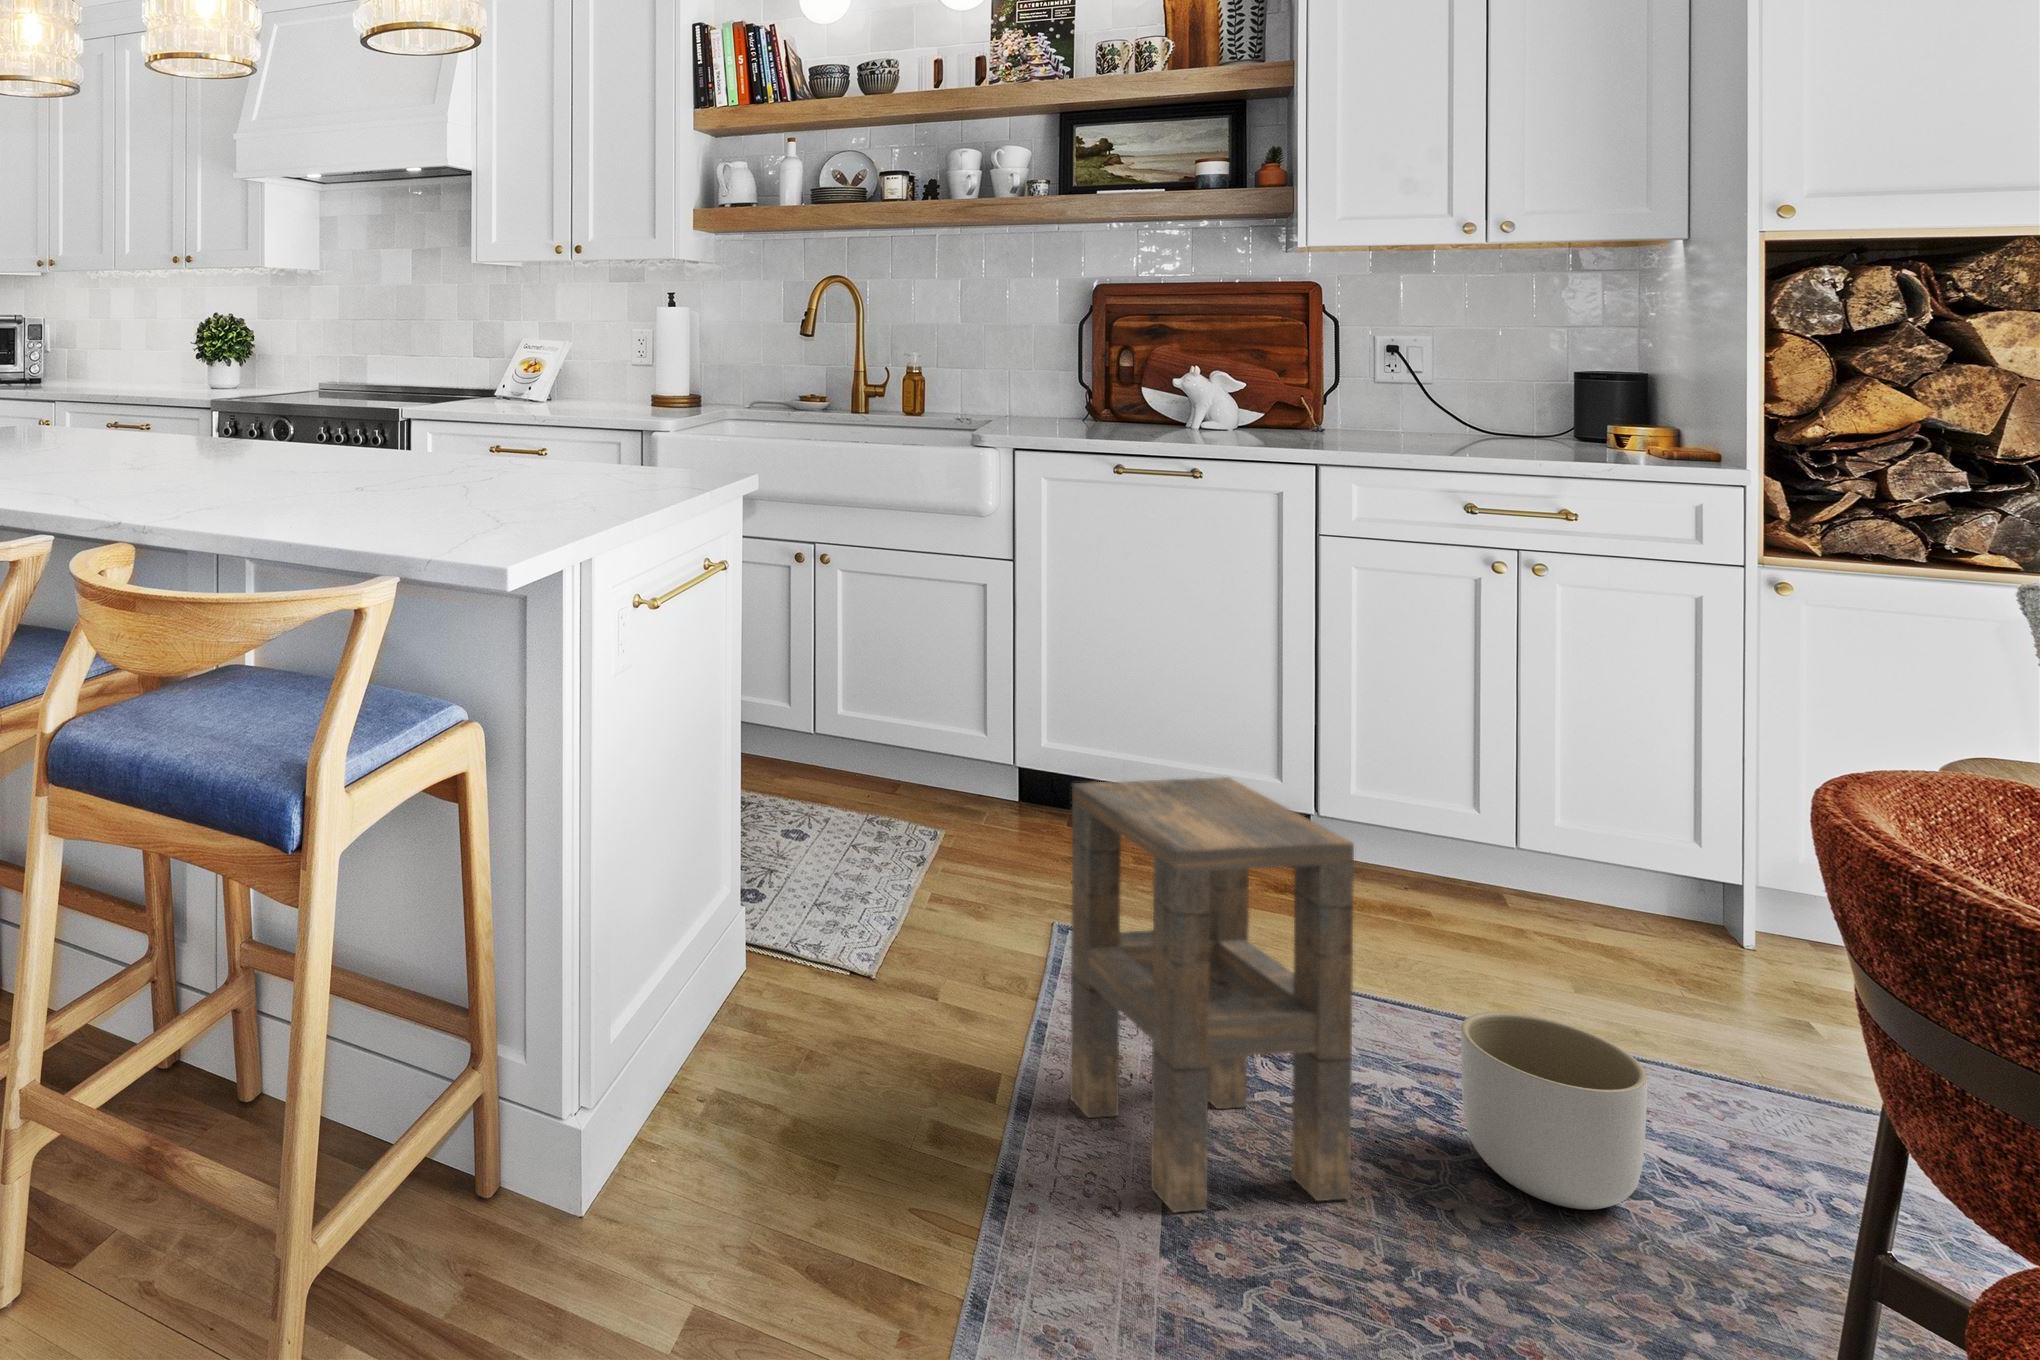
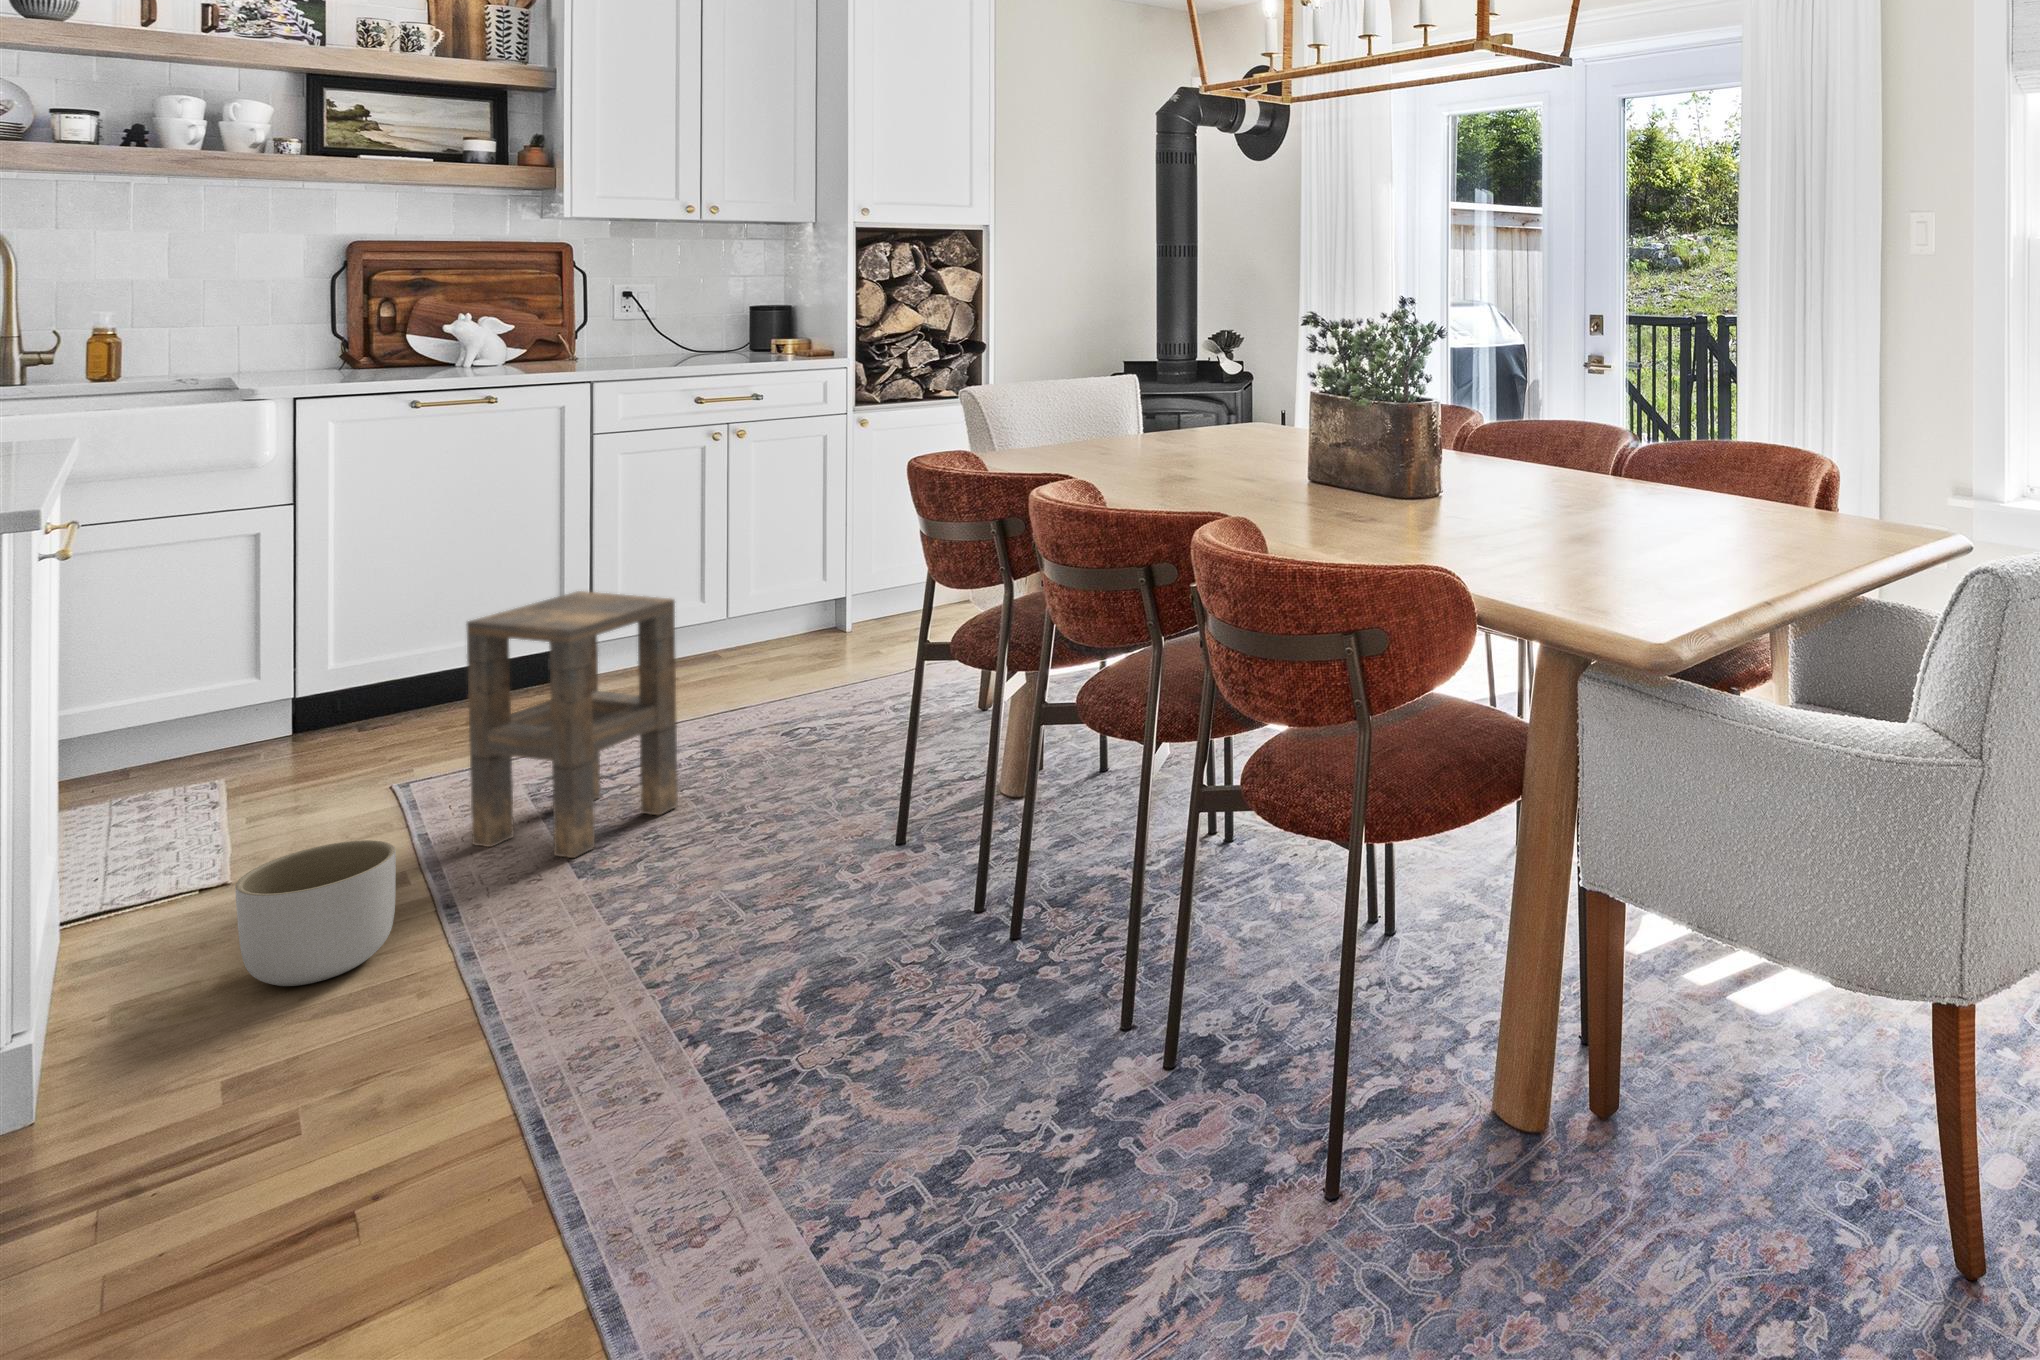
planter: present [1461,1012,1647,1210] -> present [235,840,396,986]

